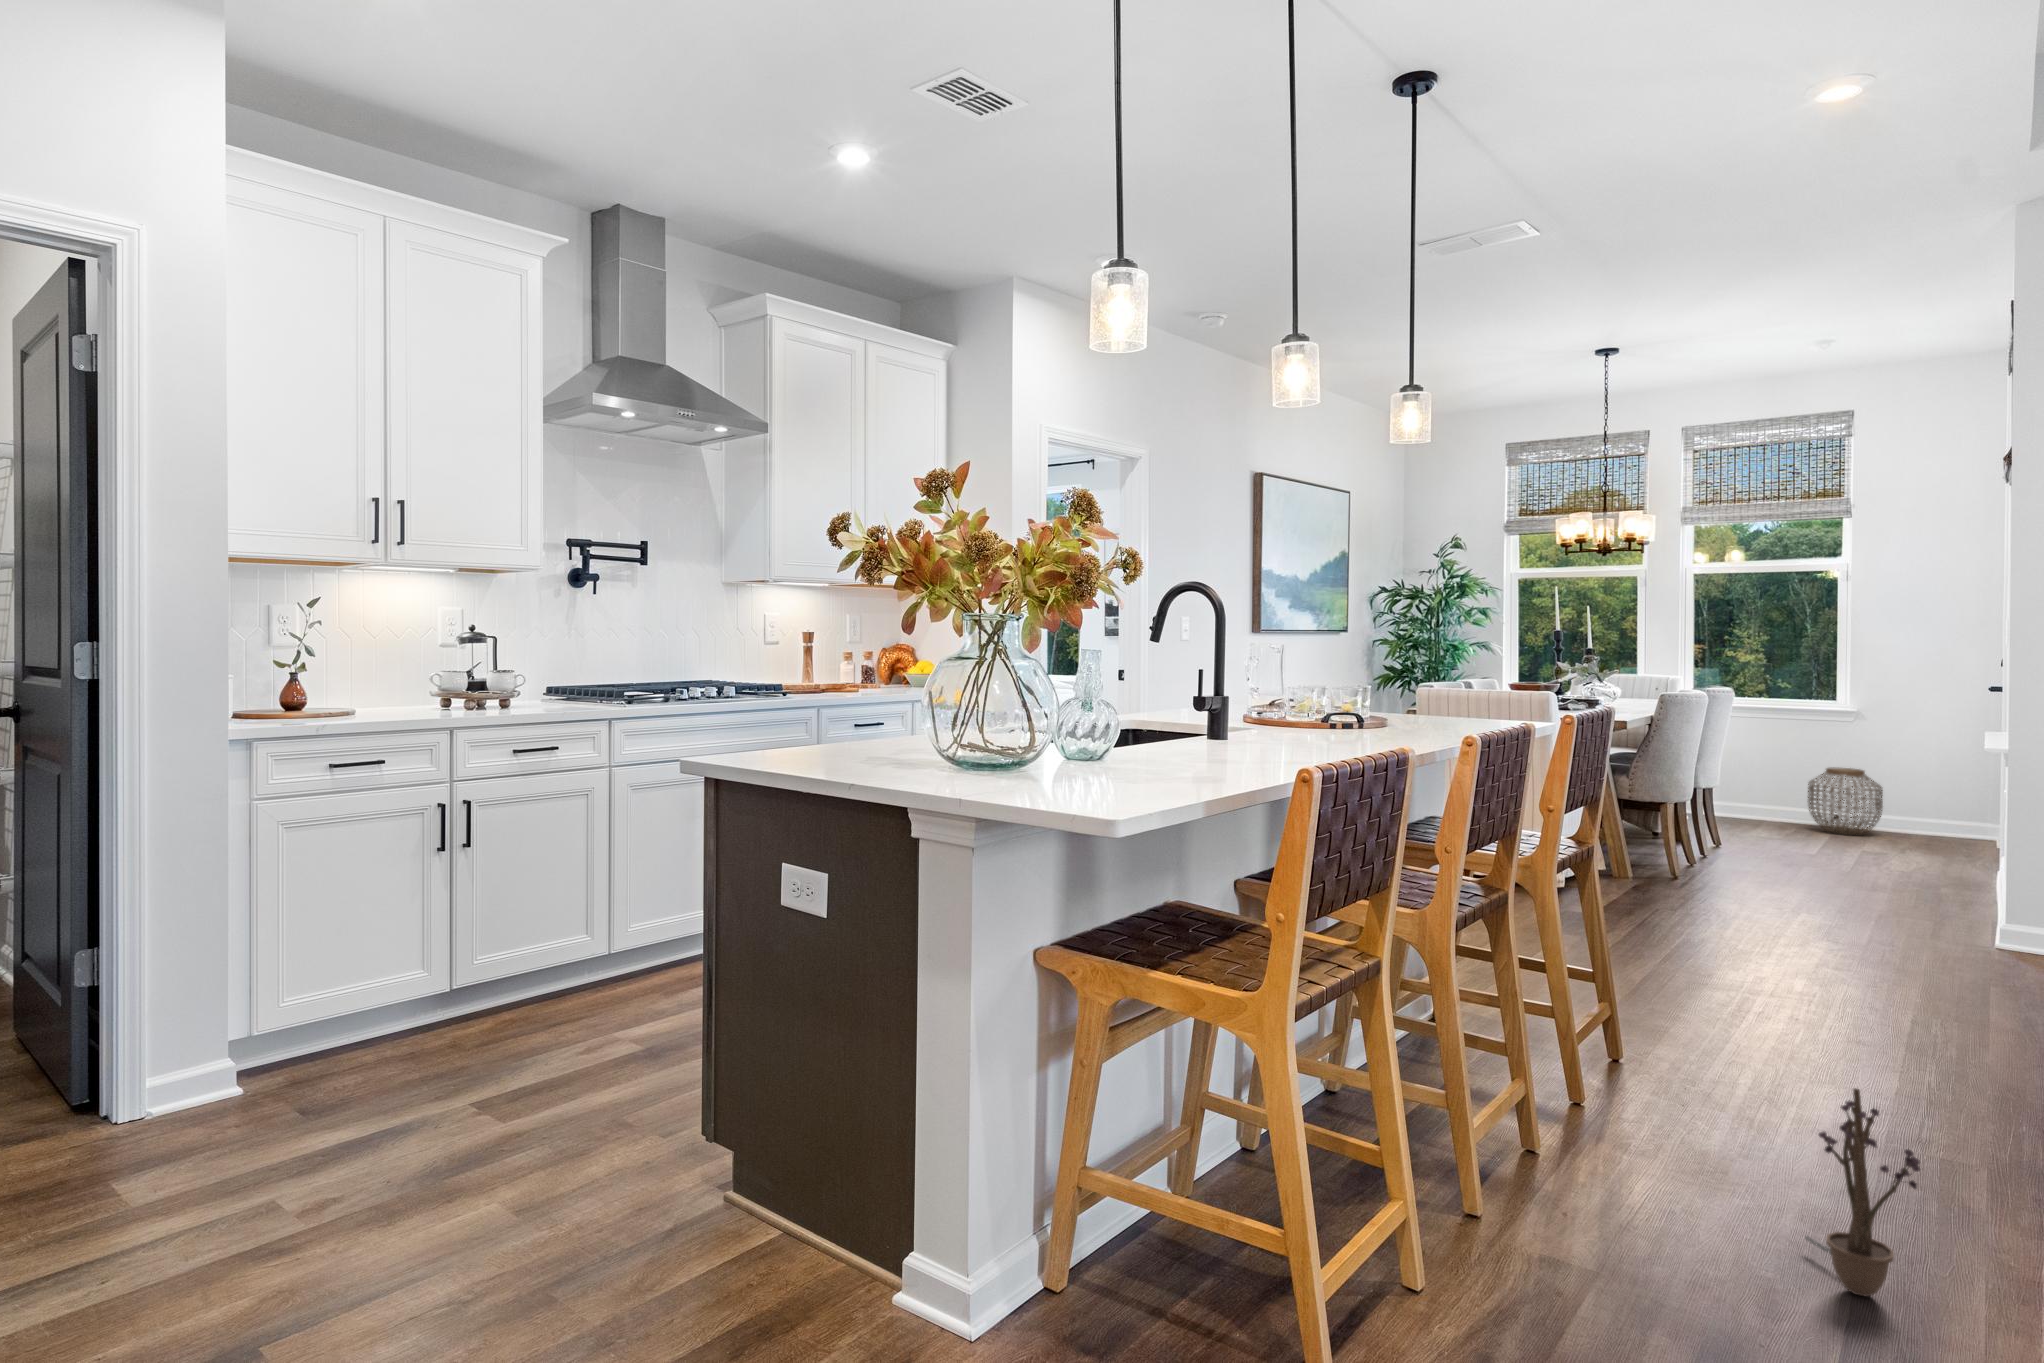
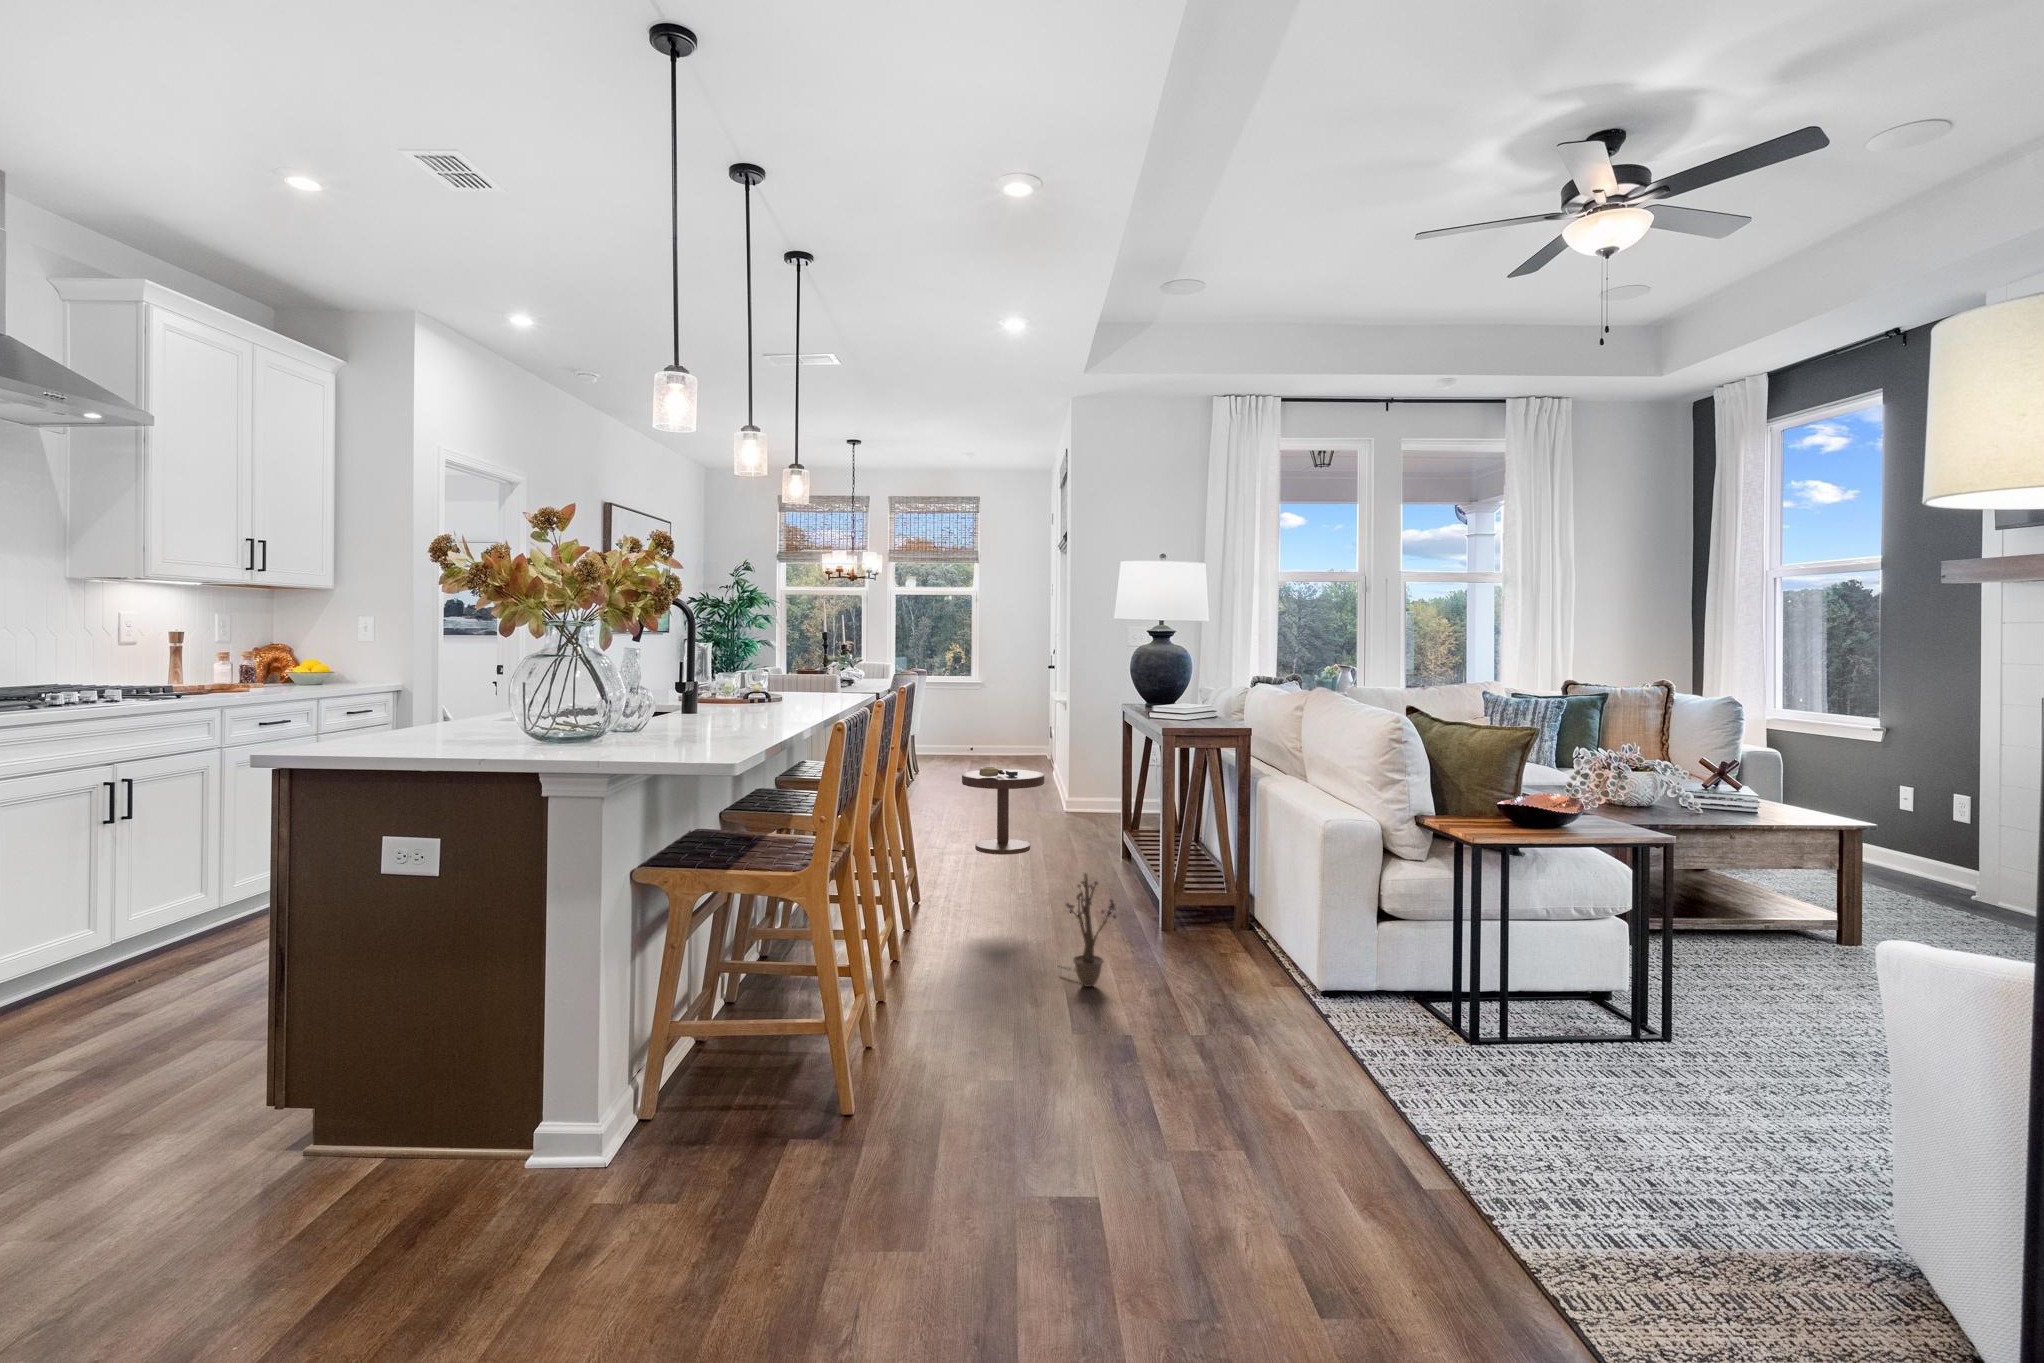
woven basket: present [1808,767,1883,835] -> none [965,718,1003,760]
side table: none [1665,865,1827,1123] -> present [962,767,1044,855]

